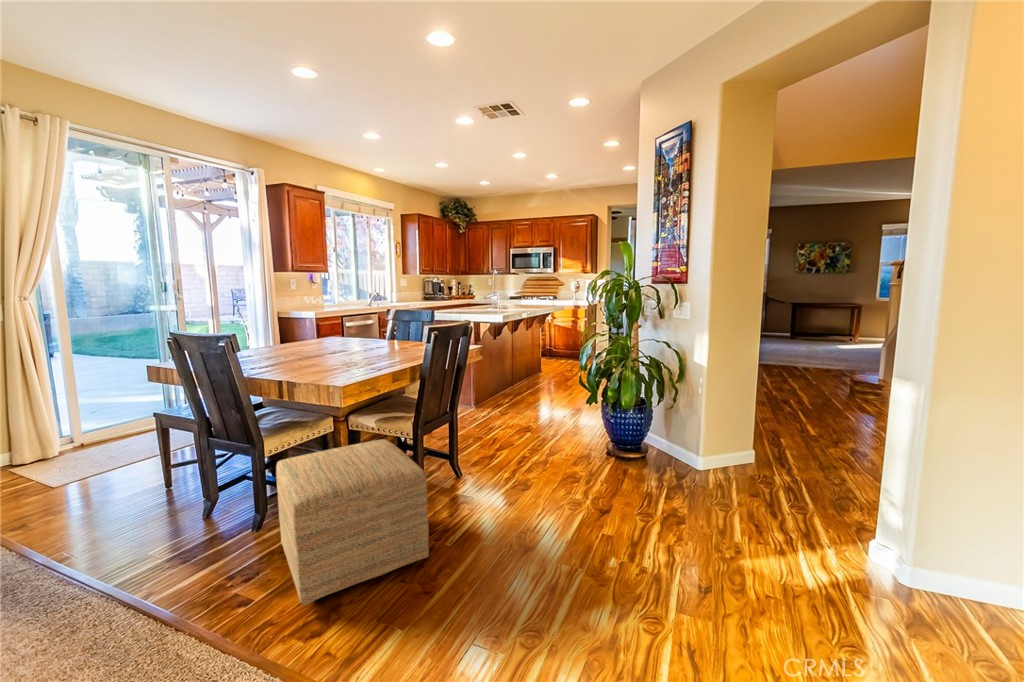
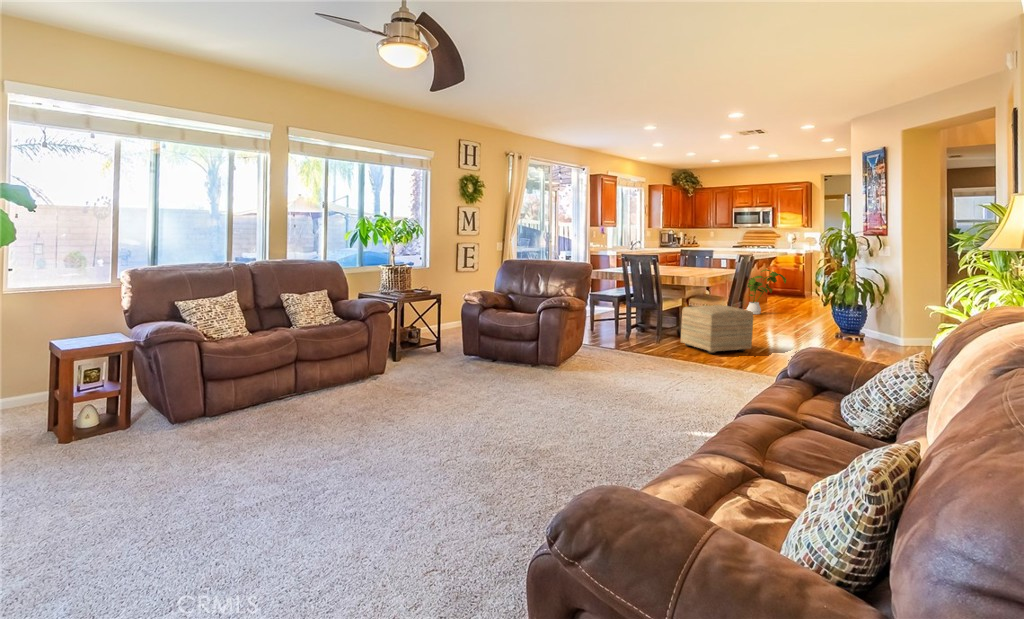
house plant: none [494,332,557,398] -> present [747,269,786,314]

